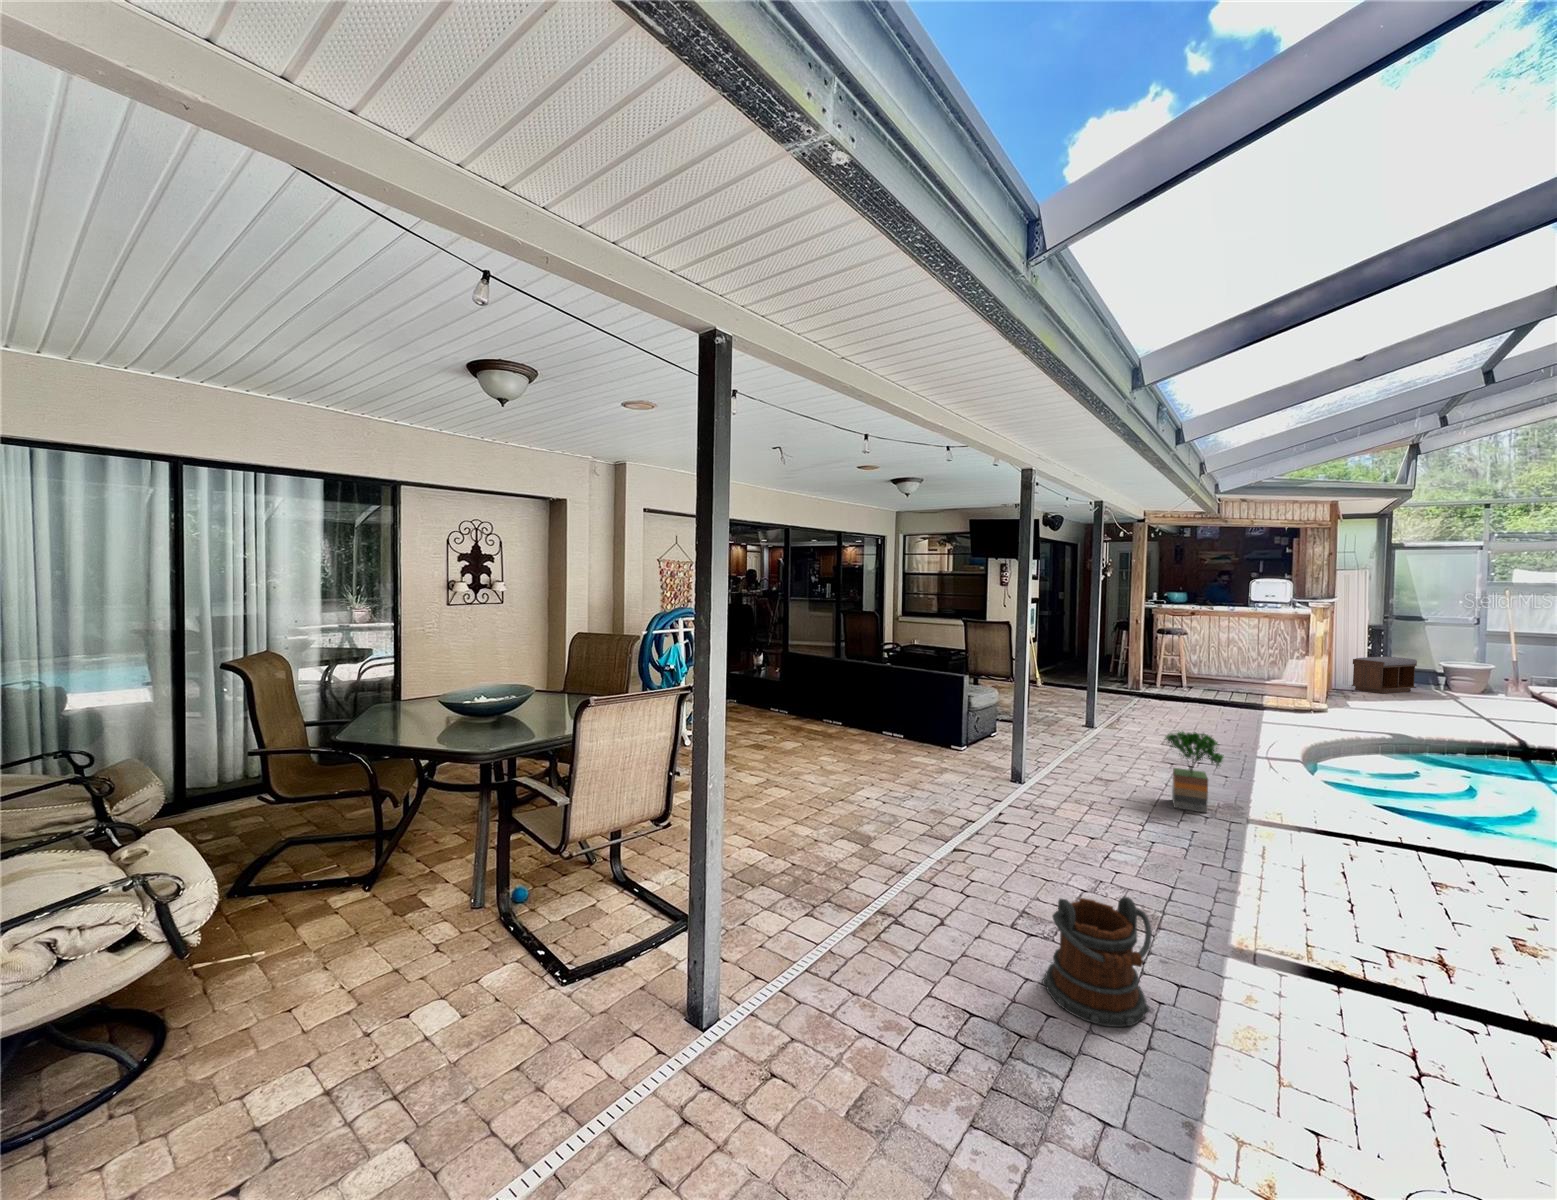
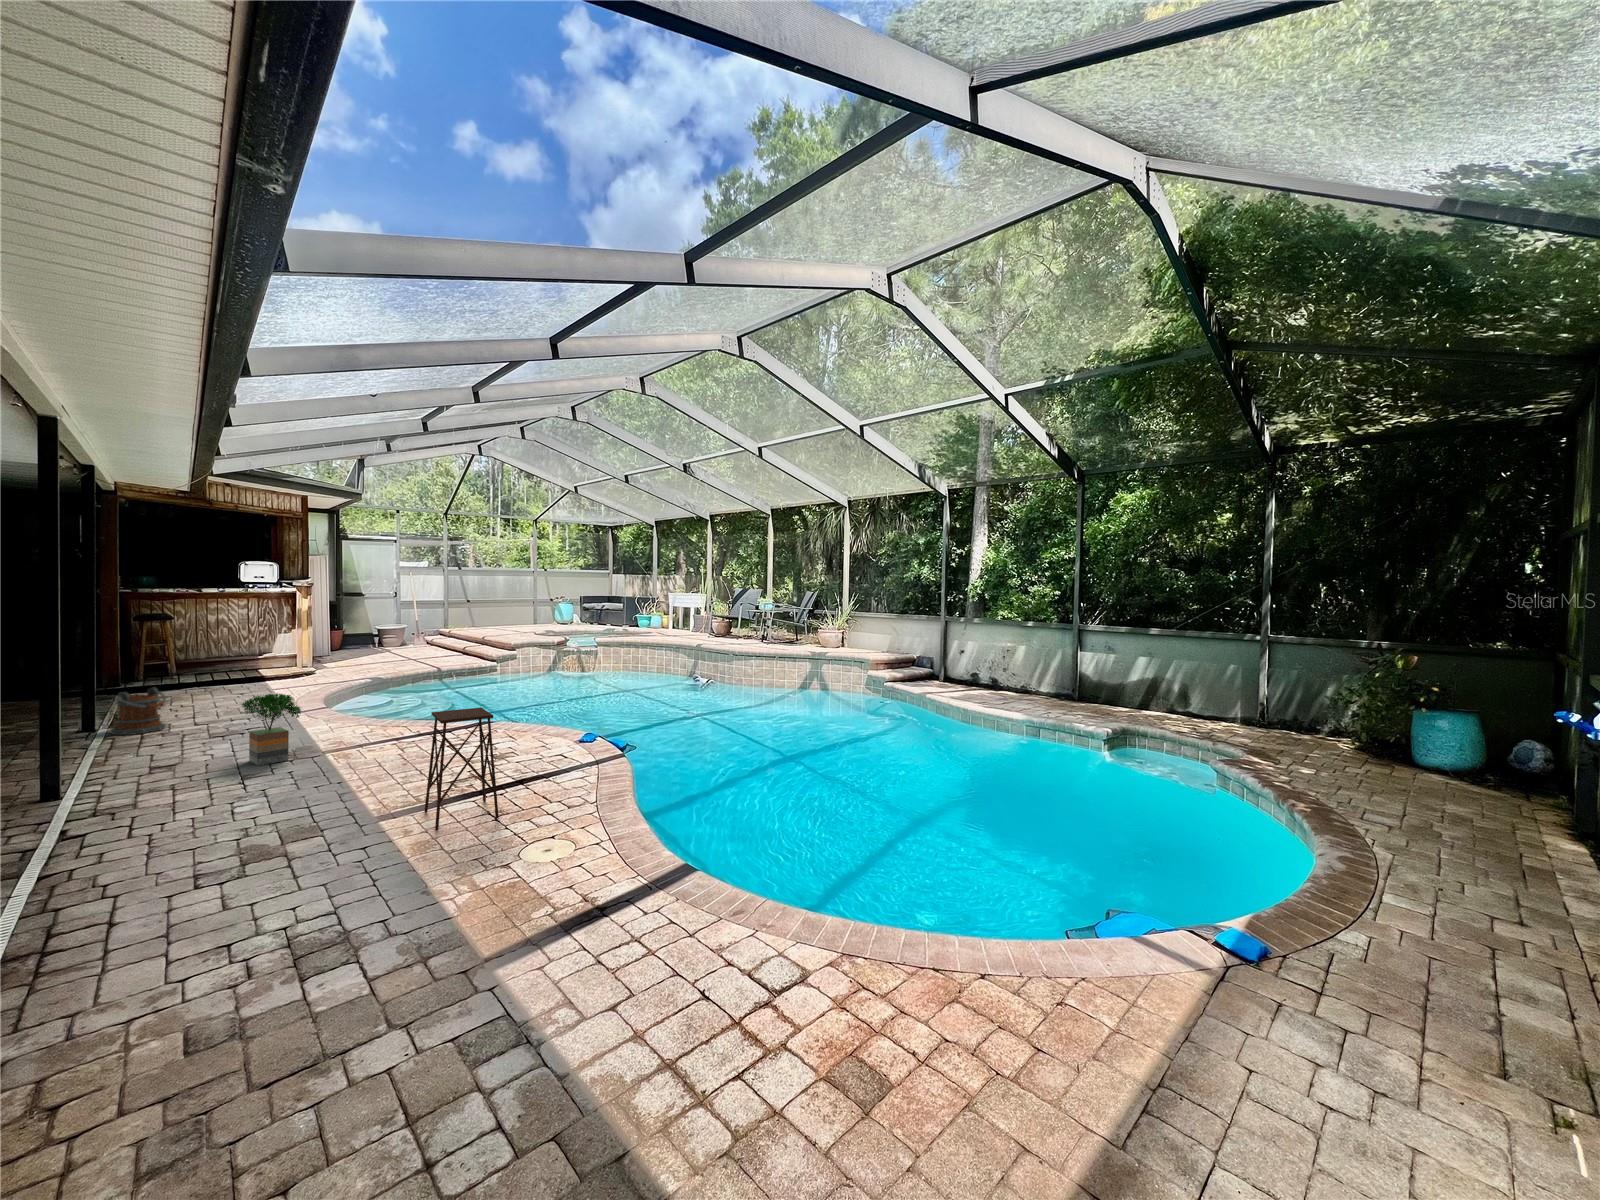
bench: present [1352,656,1417,693] -> none [322,626,366,656]
side table: none [1297,825,1433,1070] -> present [424,707,499,830]
bucket: present [1043,897,1152,1027] -> present [110,688,166,735]

